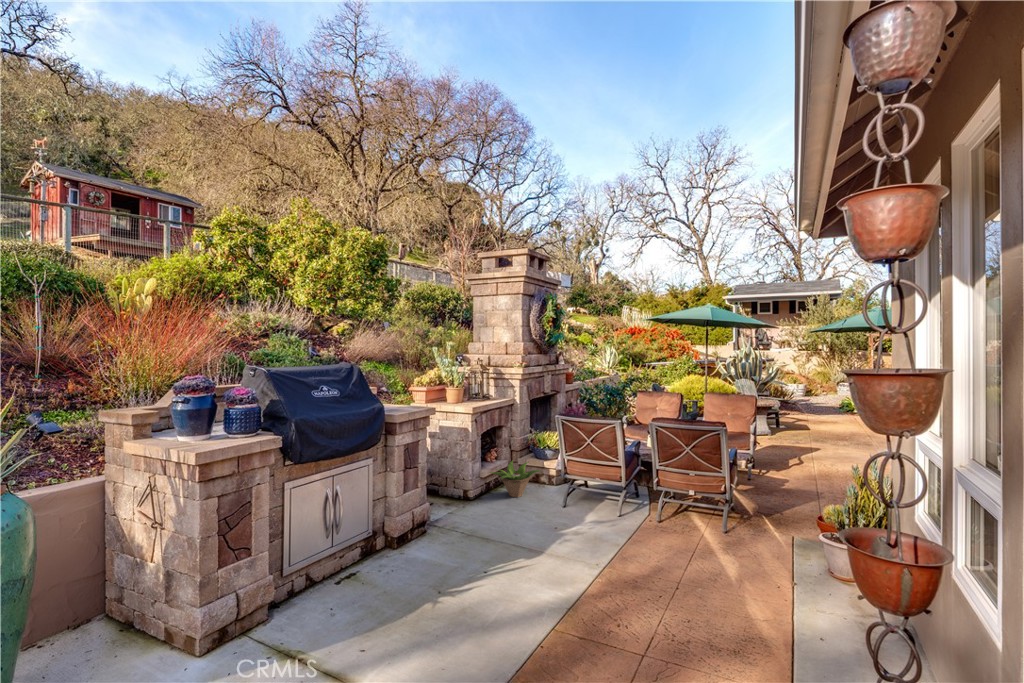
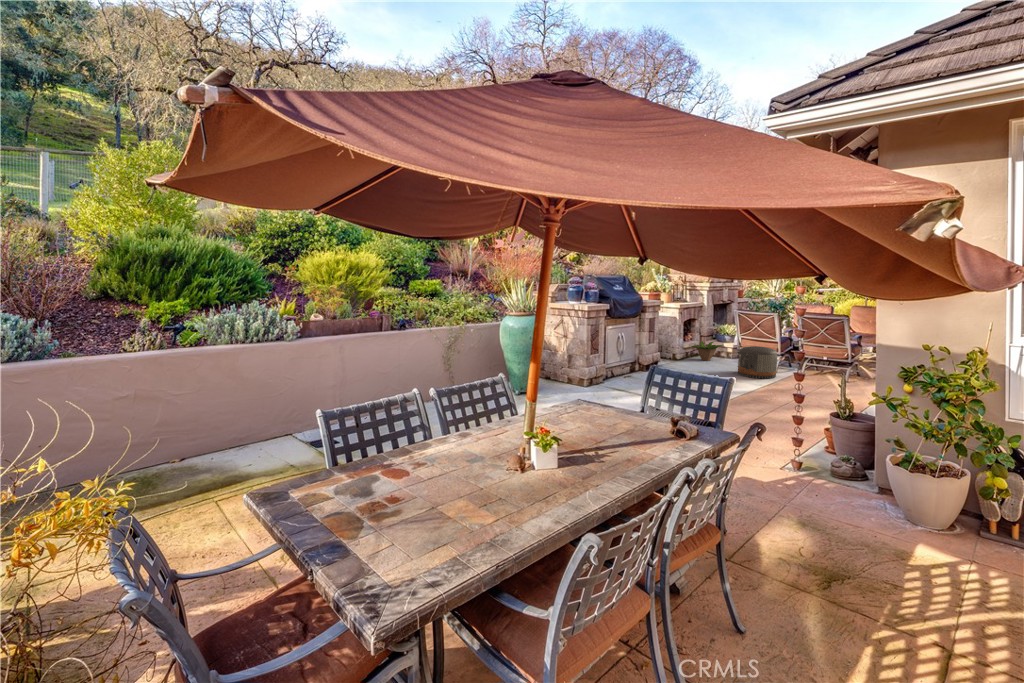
pouf: none [557,486,617,553] -> present [738,346,777,379]

